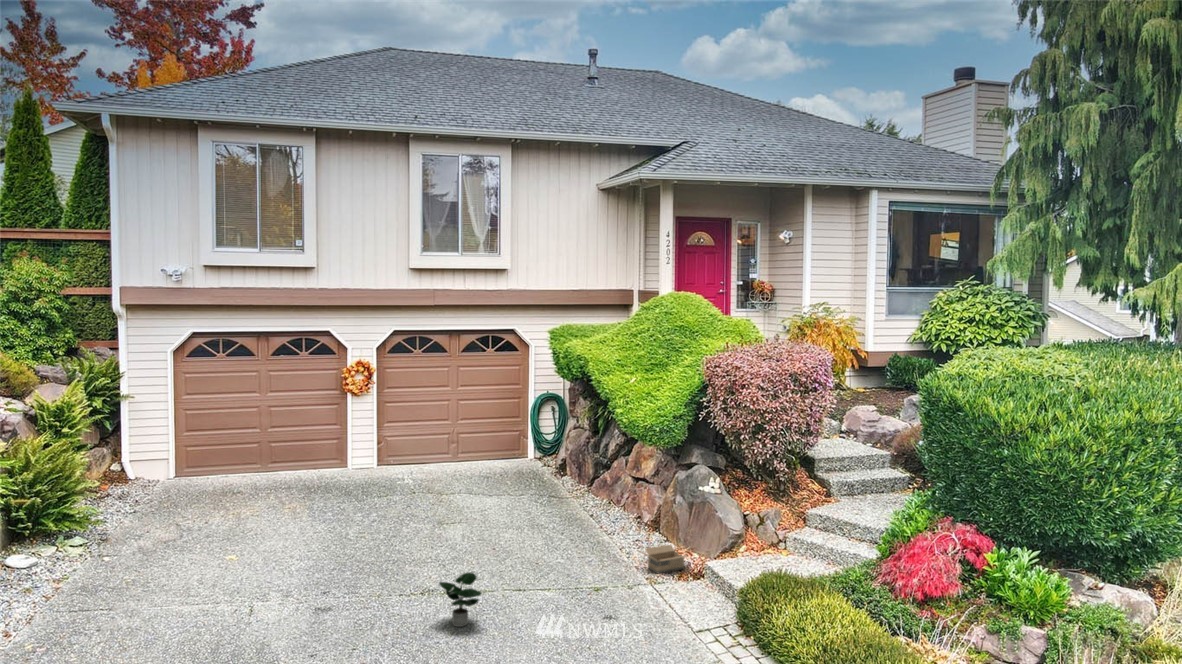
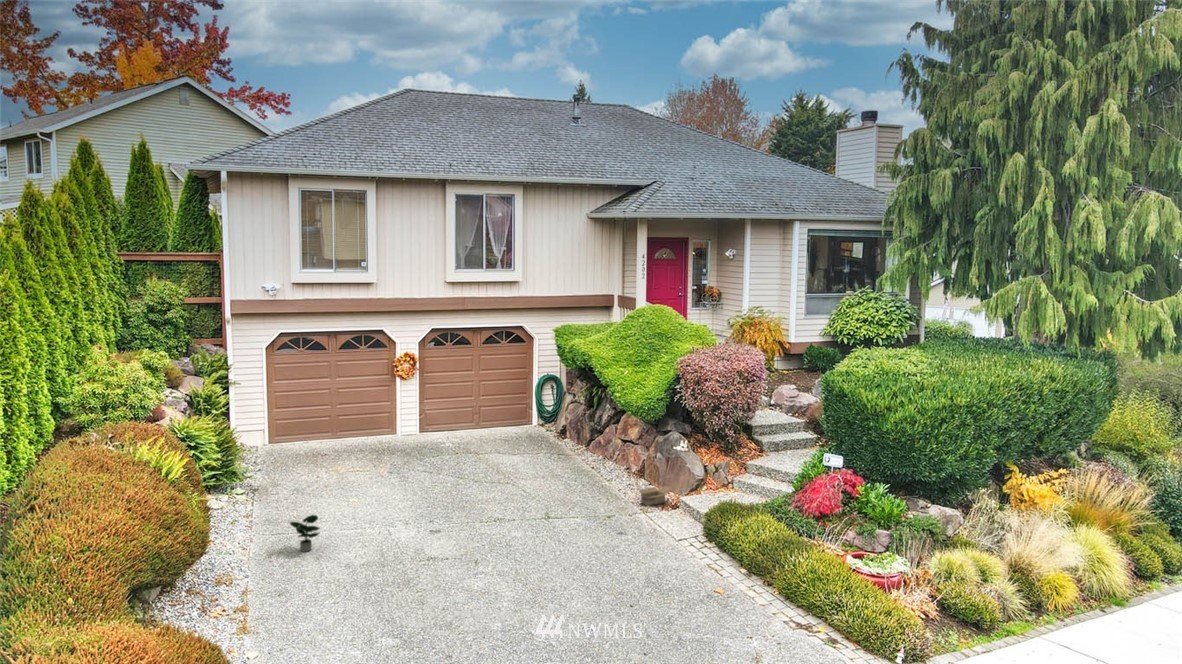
potted plant: present [439,573,482,627] -> present [290,515,320,552]

